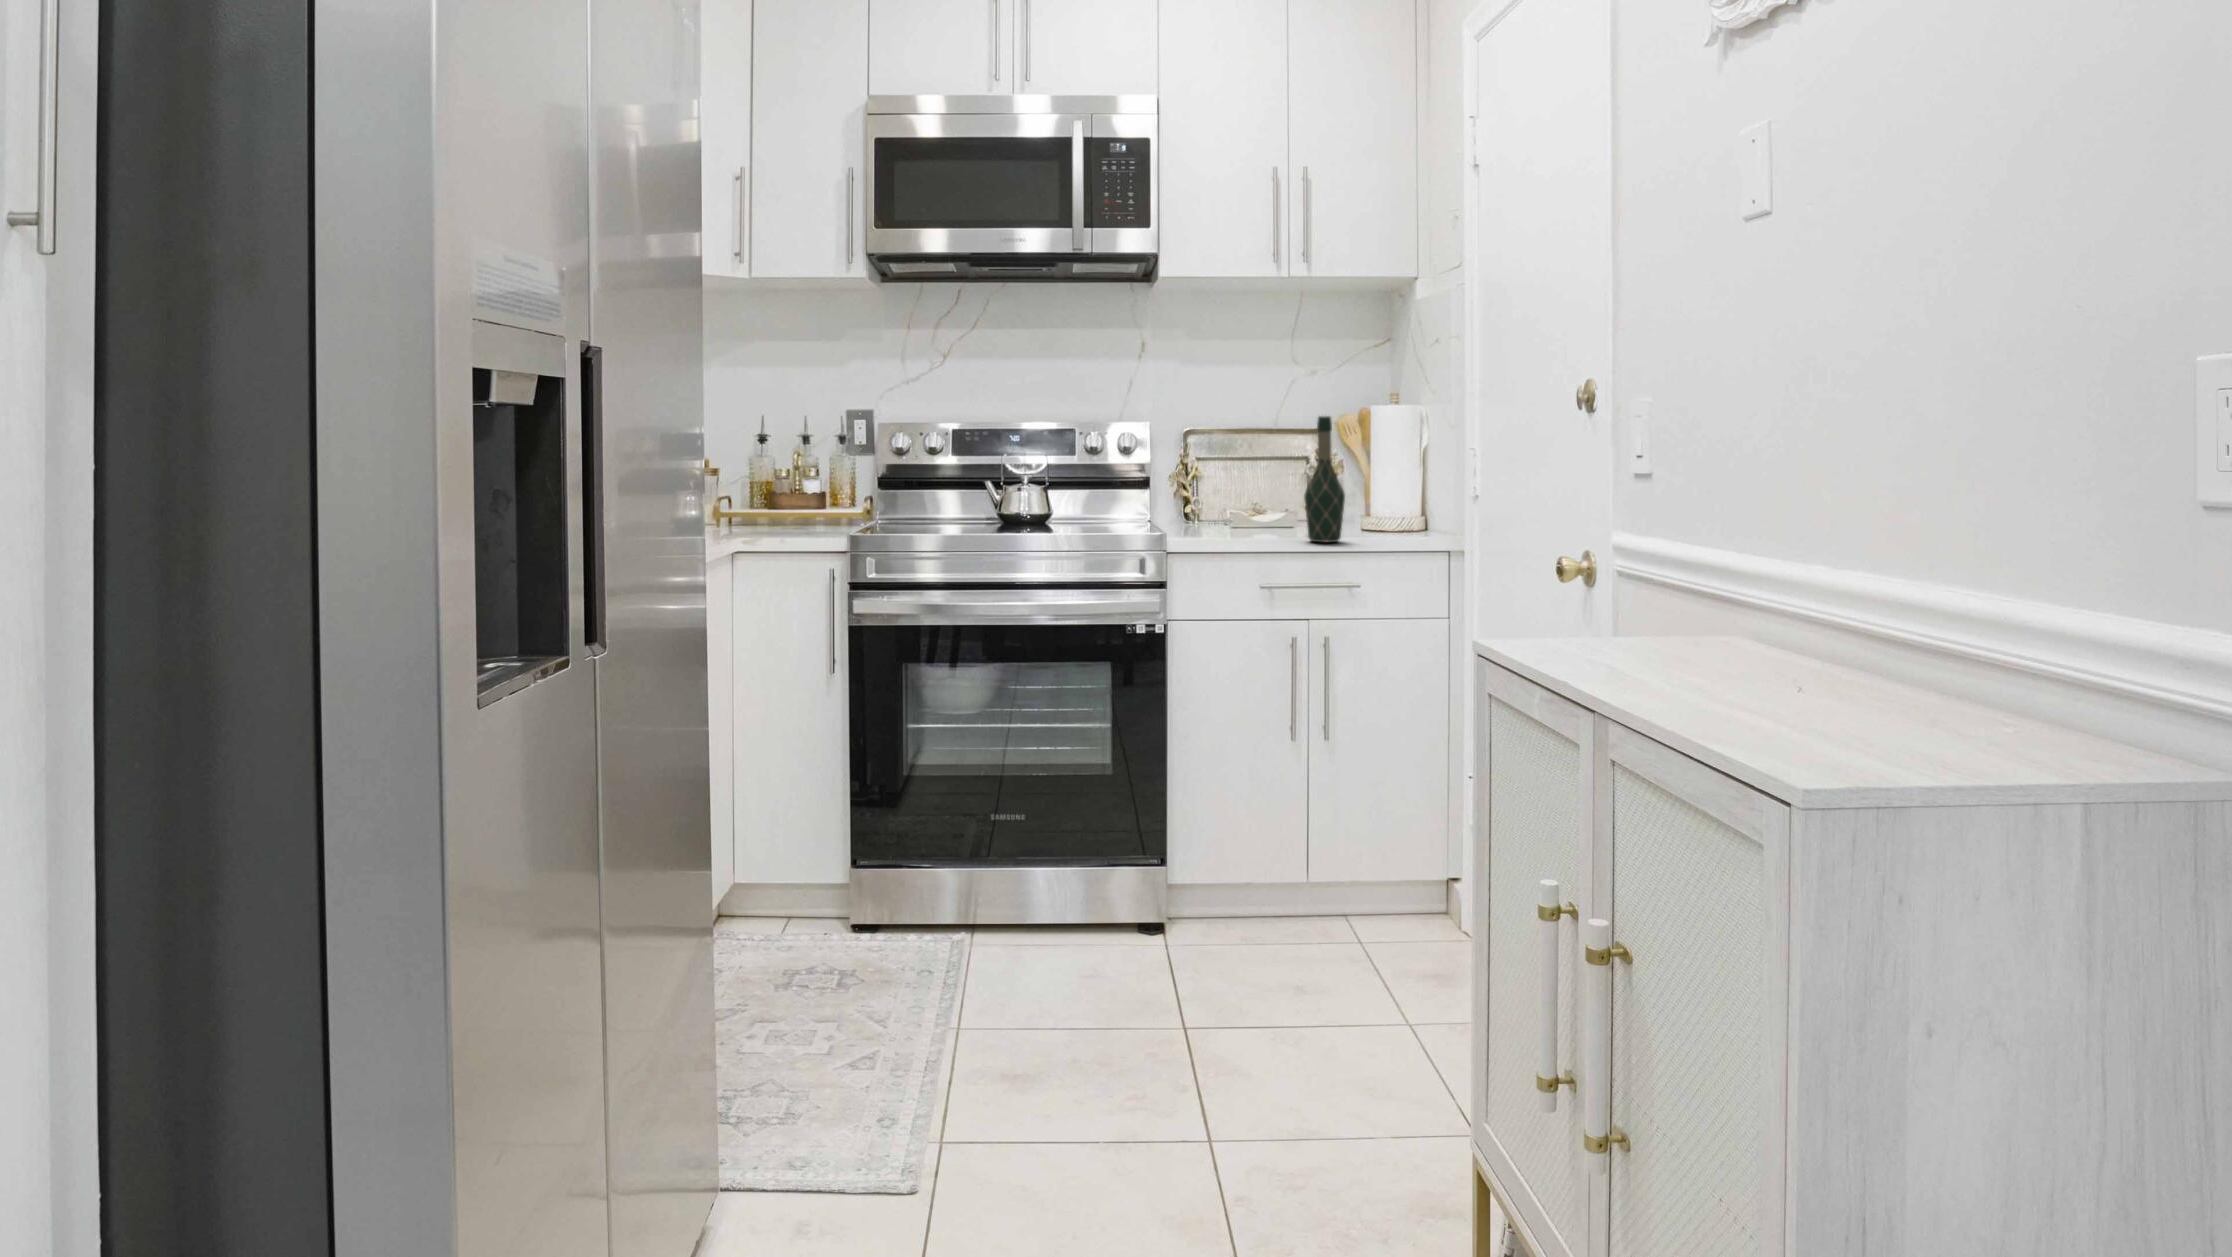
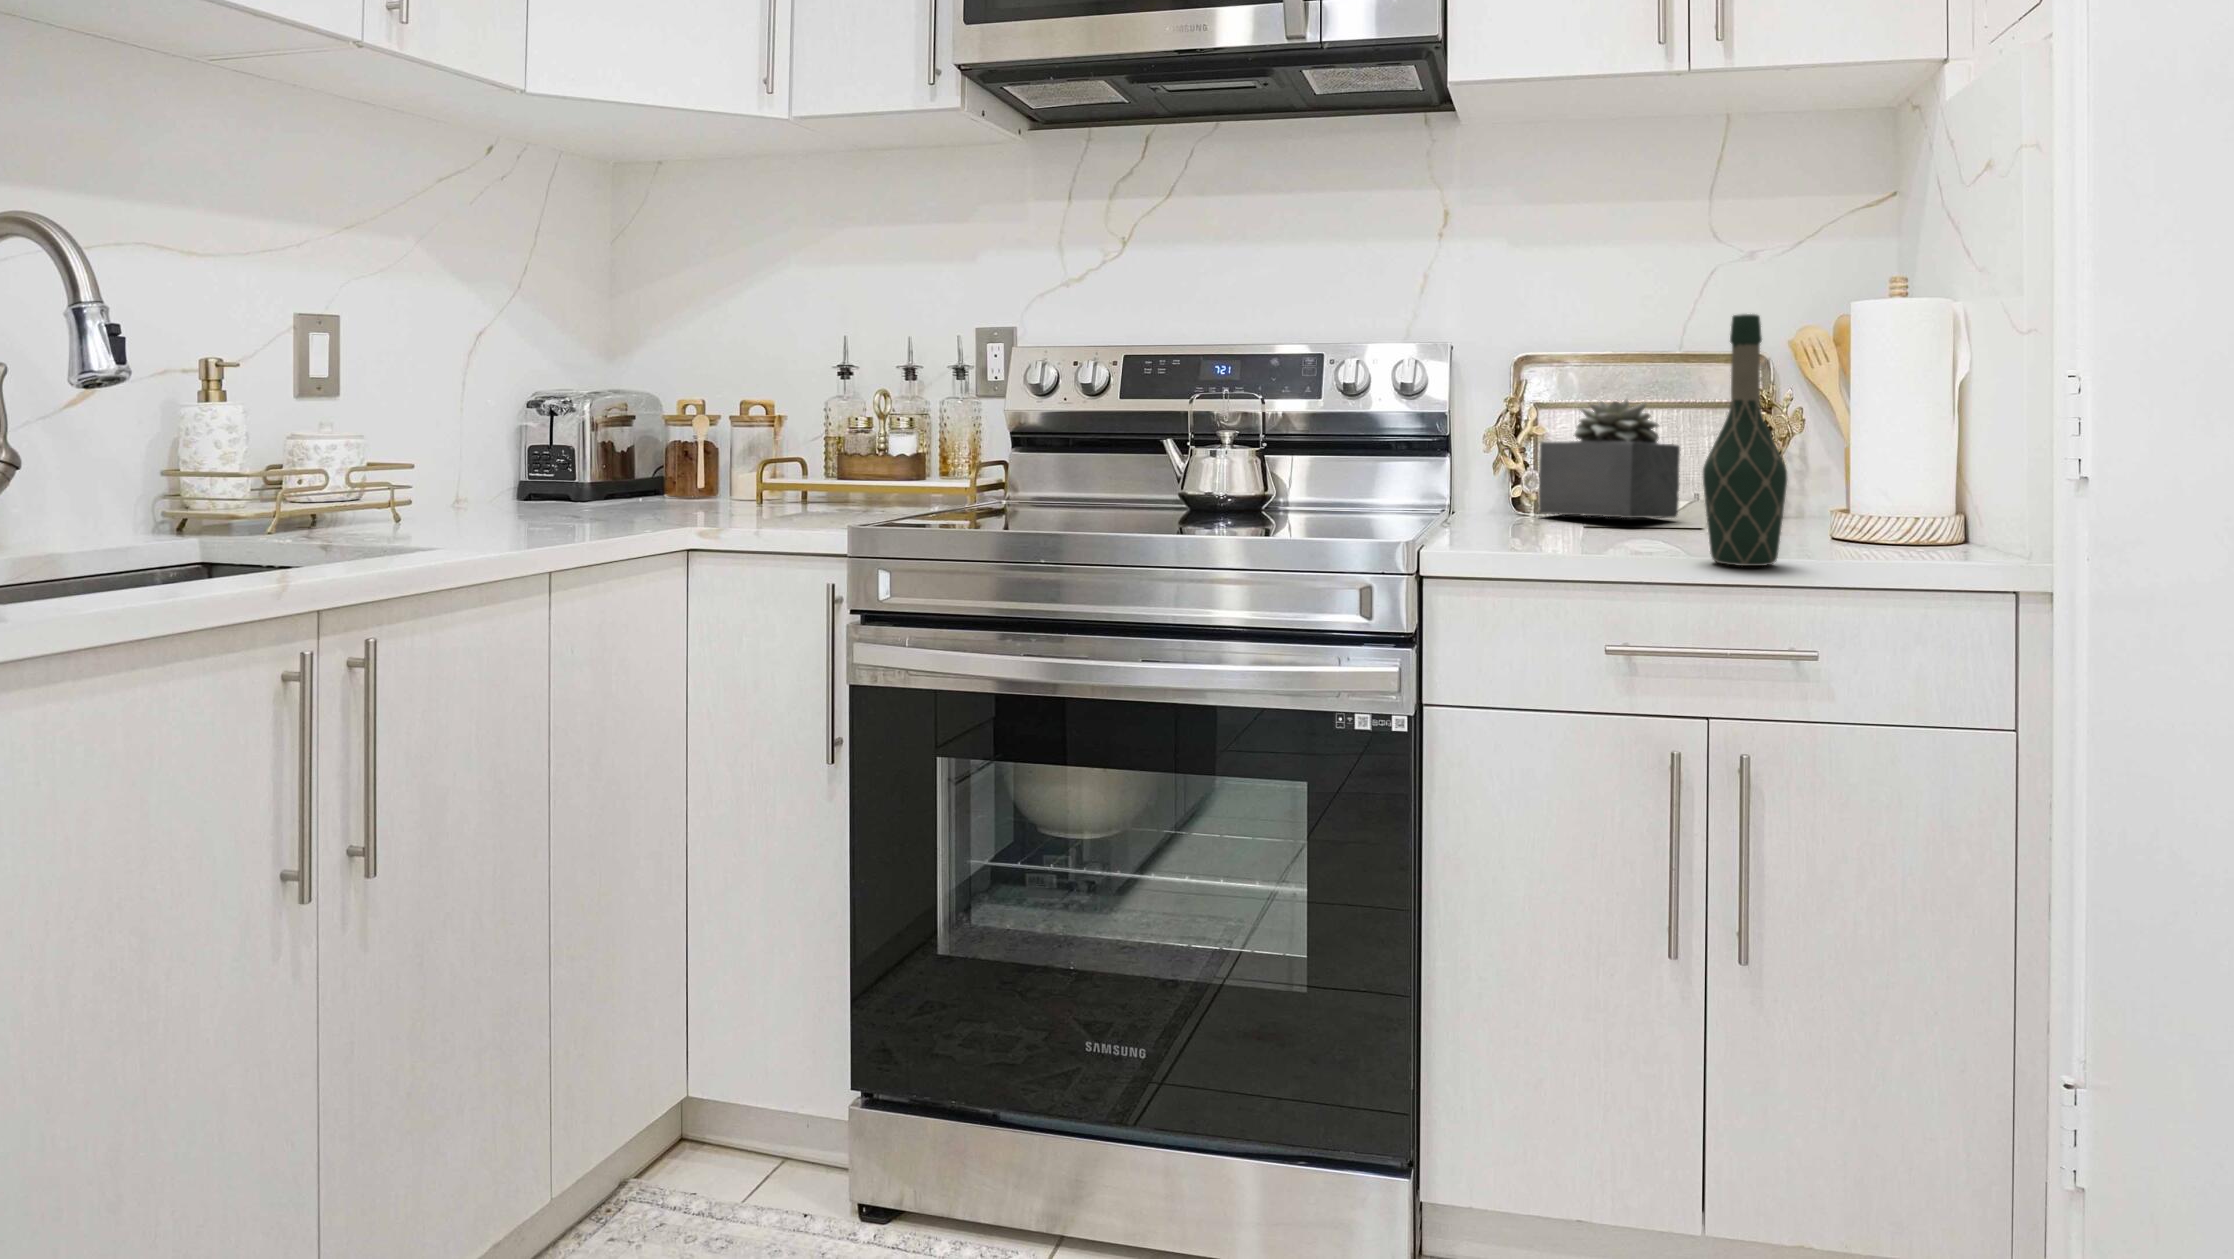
succulent plant: none [1204,454,1280,521] -> present [1539,399,1680,518]

